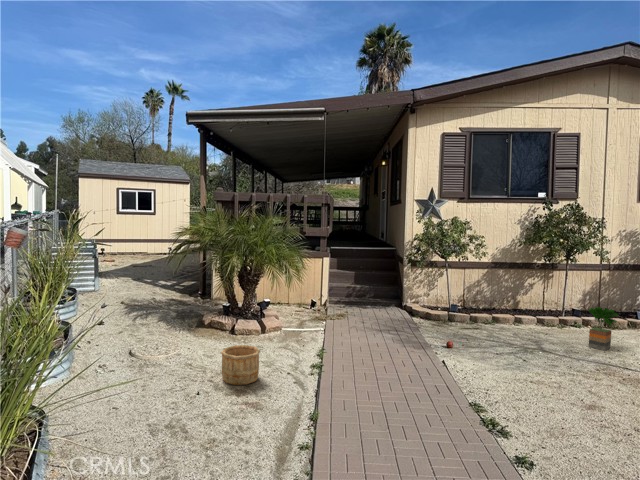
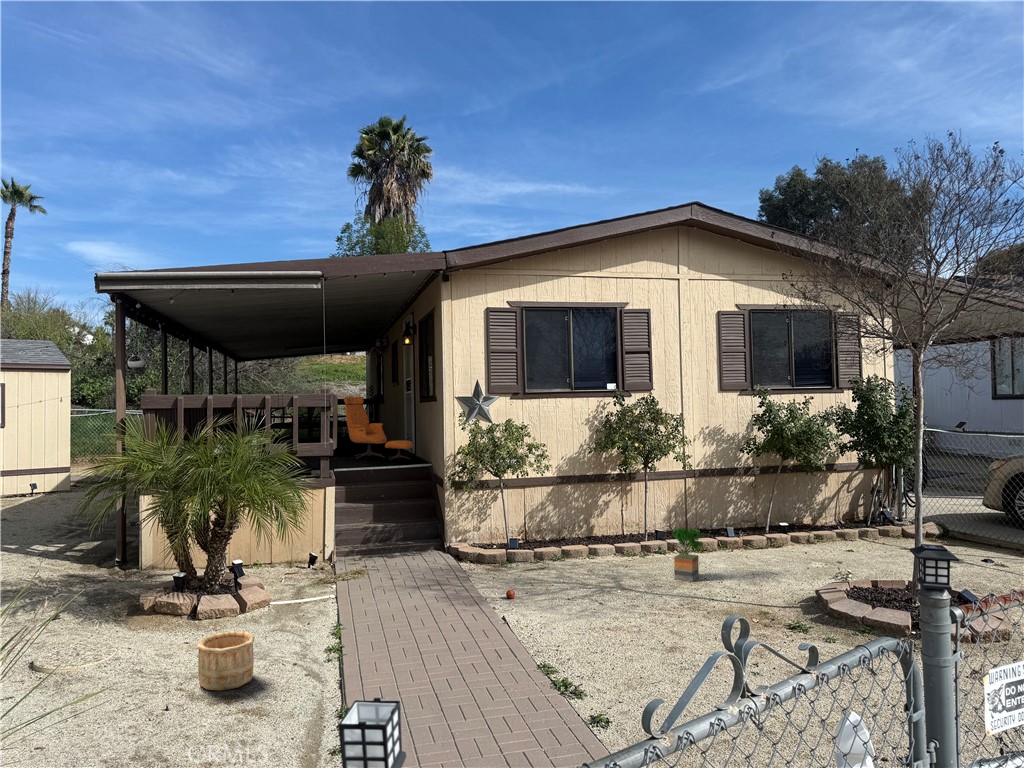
lounge chair: none [342,201,387,246] -> present [344,397,413,460]

